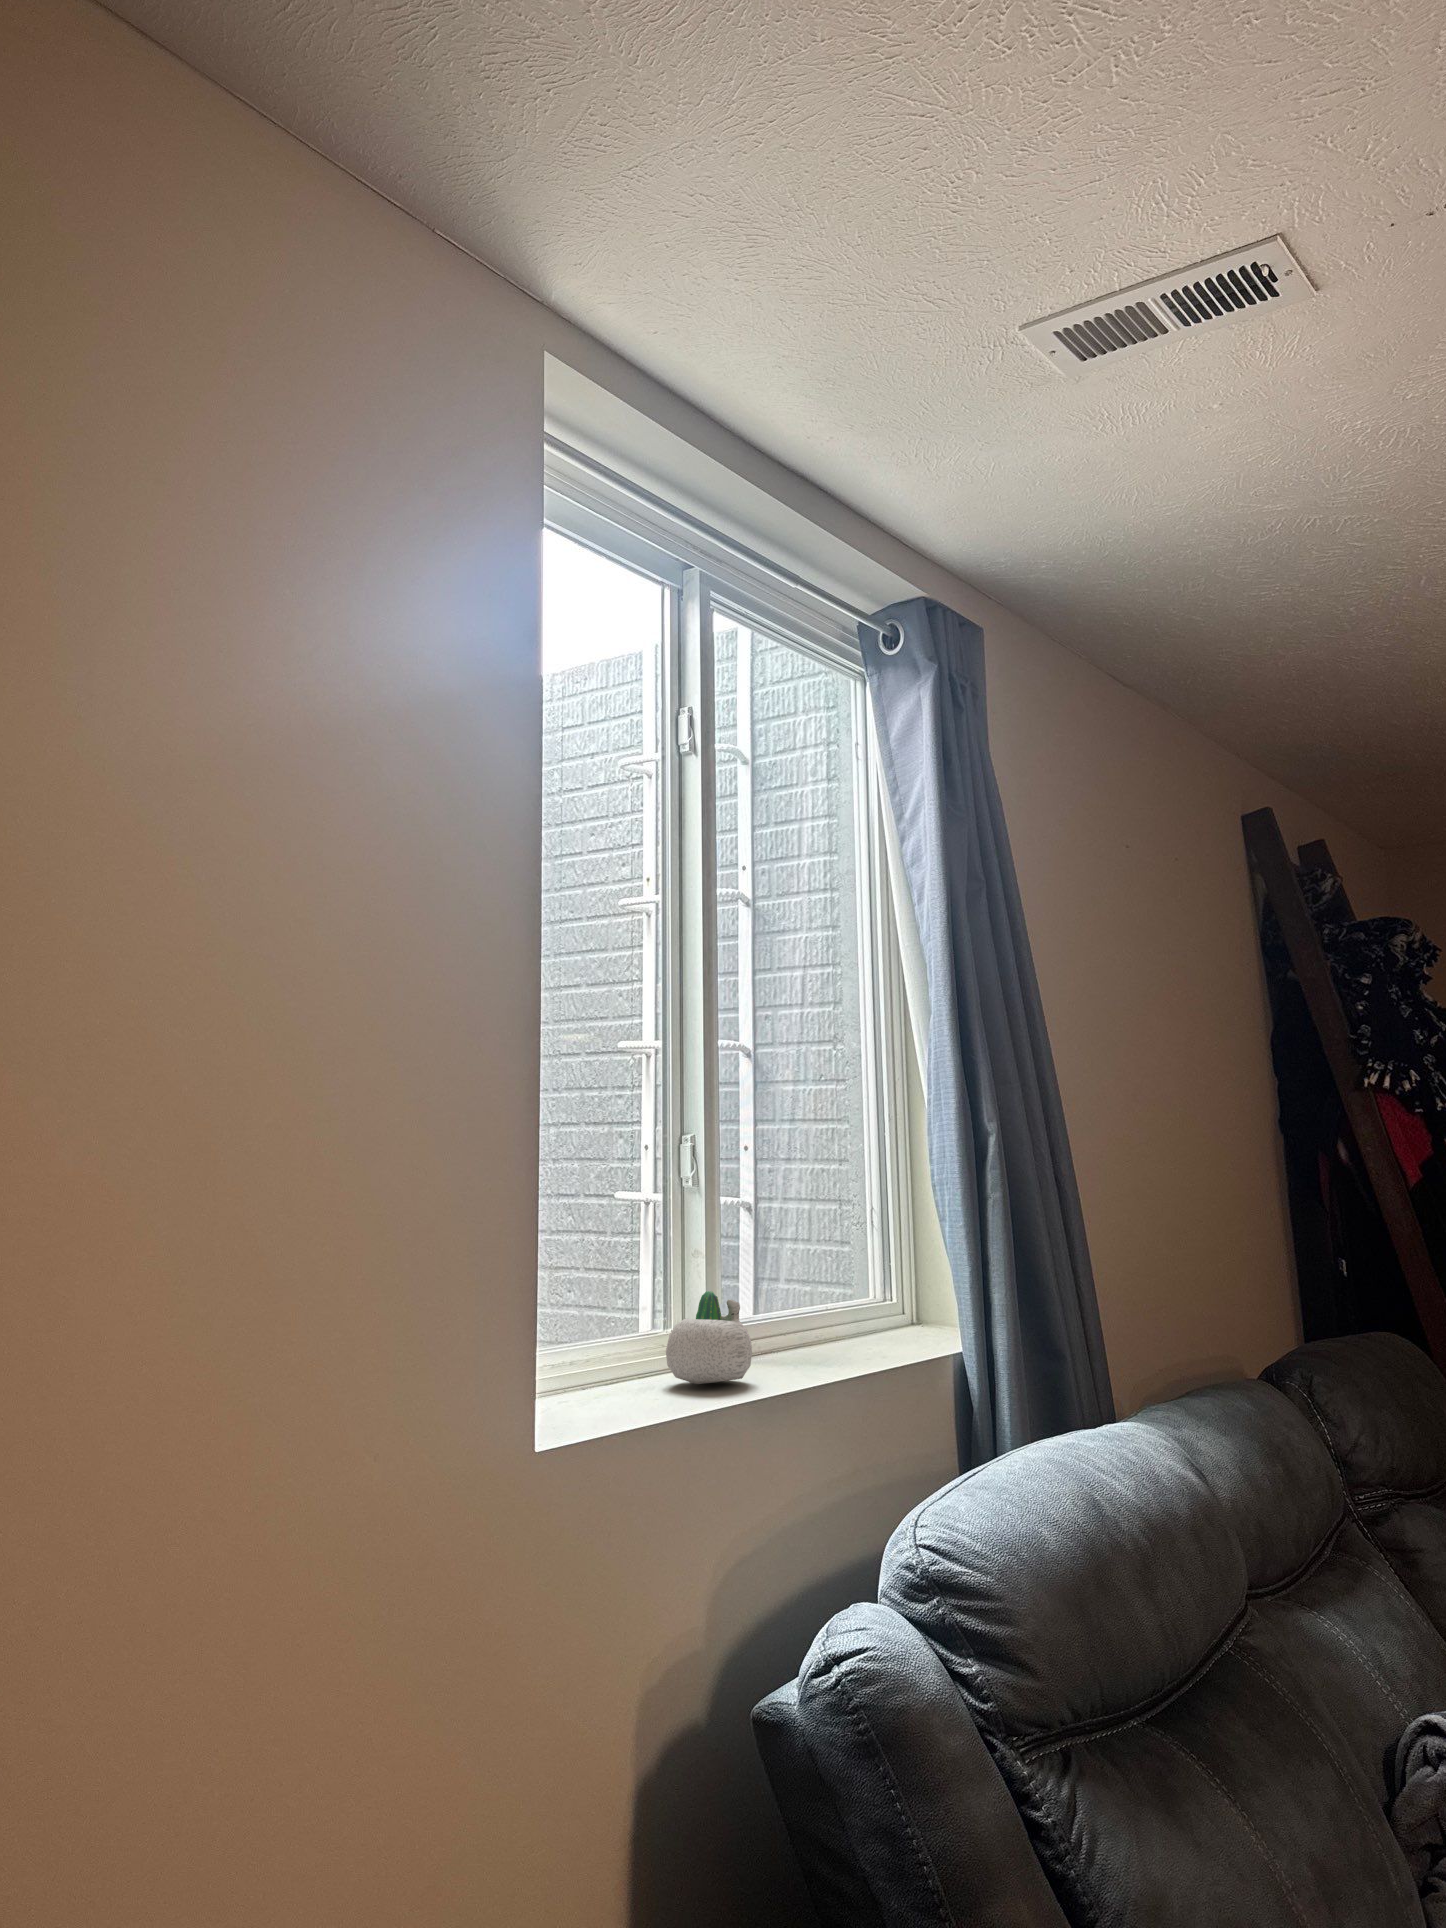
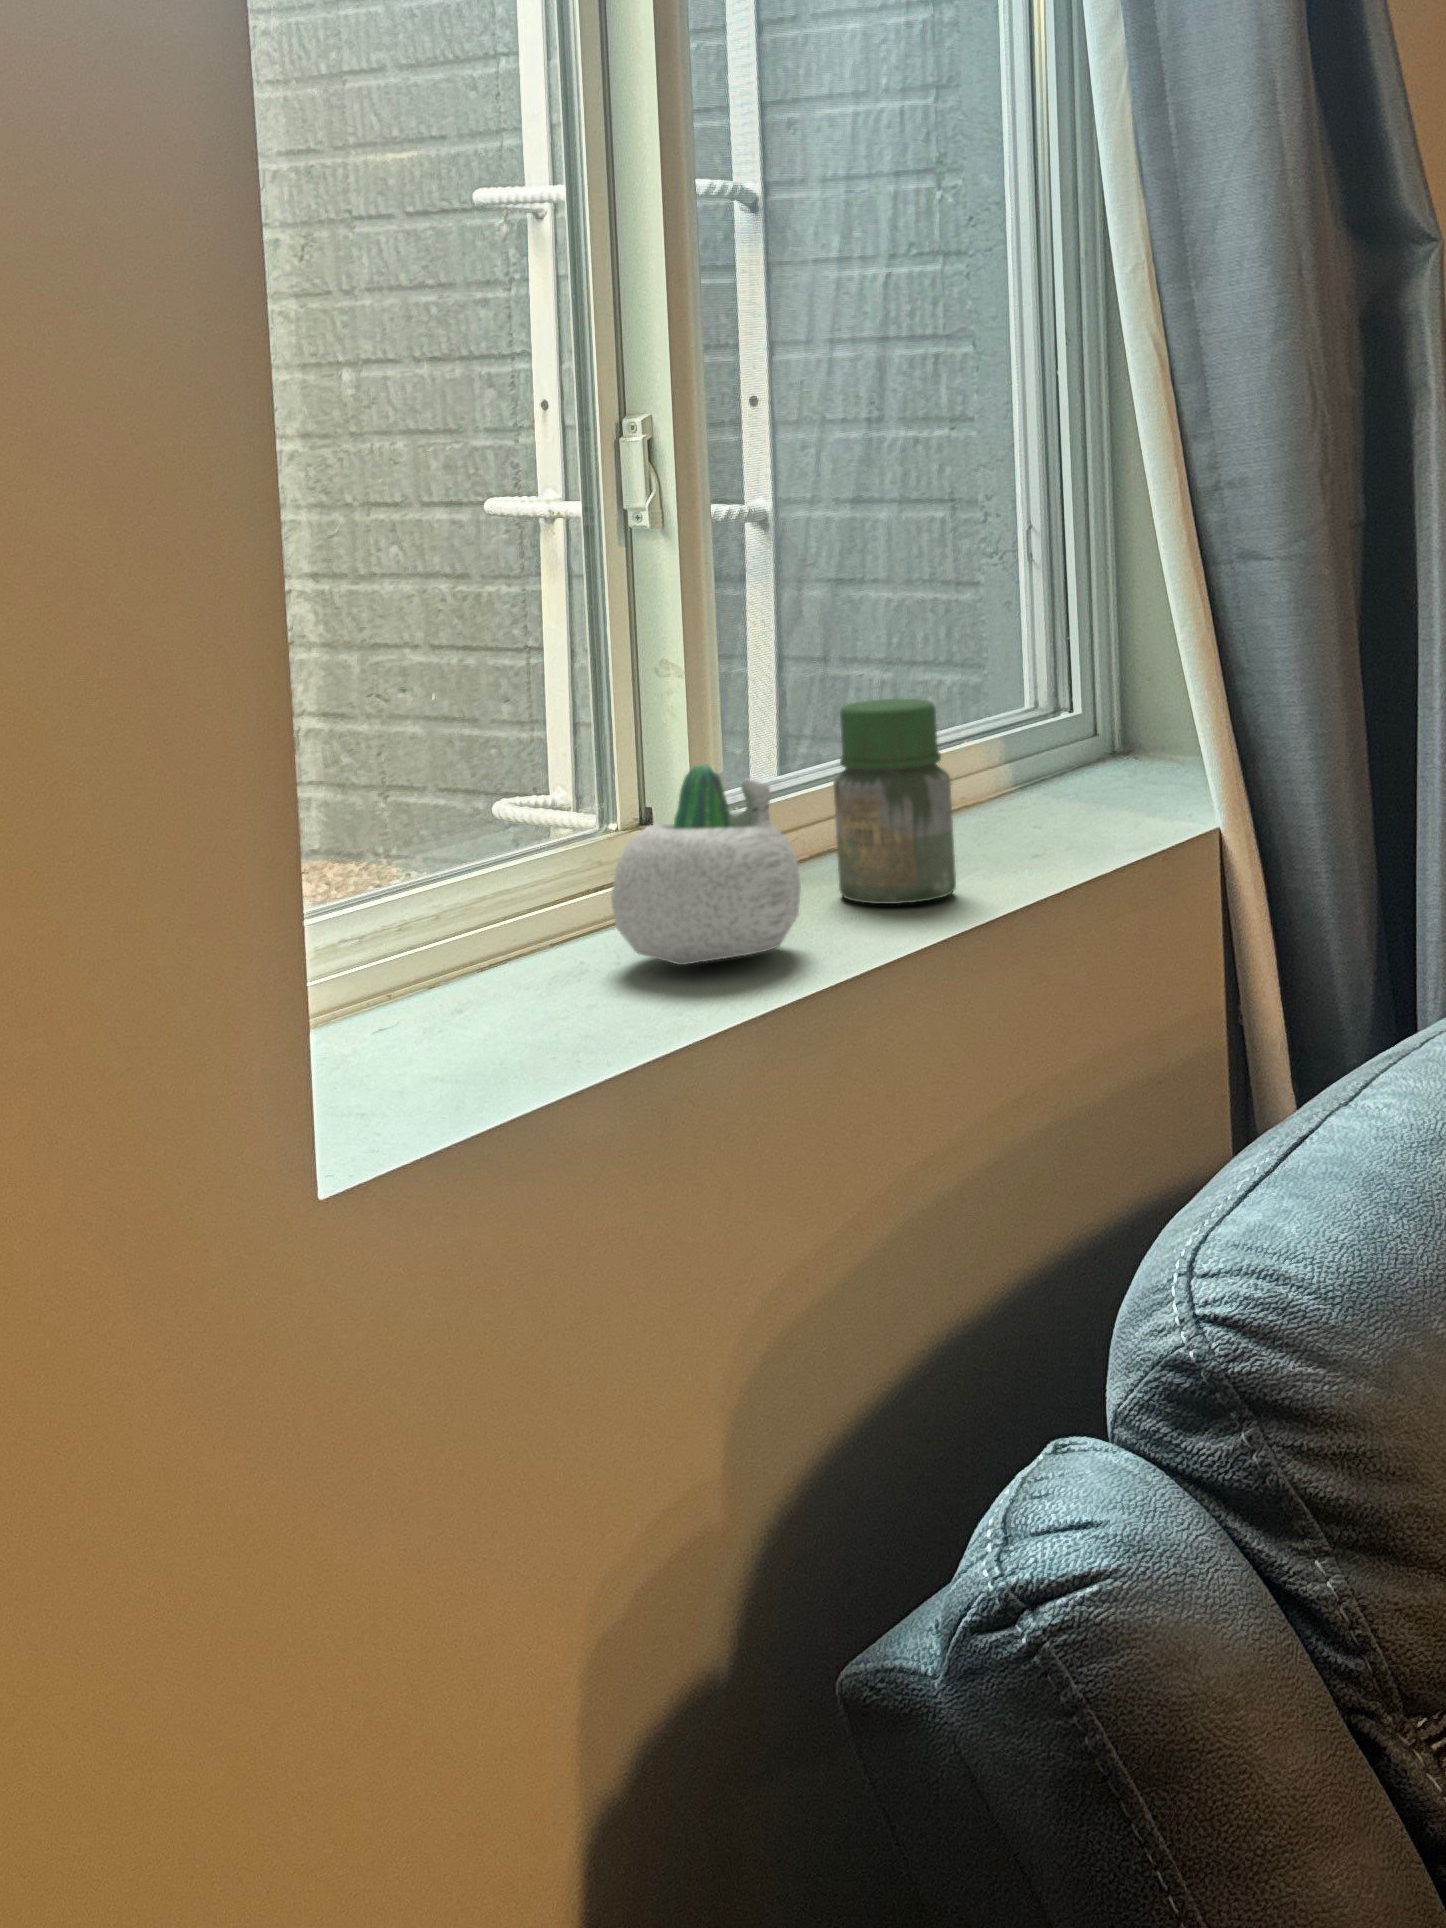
jar: none [771,1273,825,1368] -> present [833,699,956,904]

